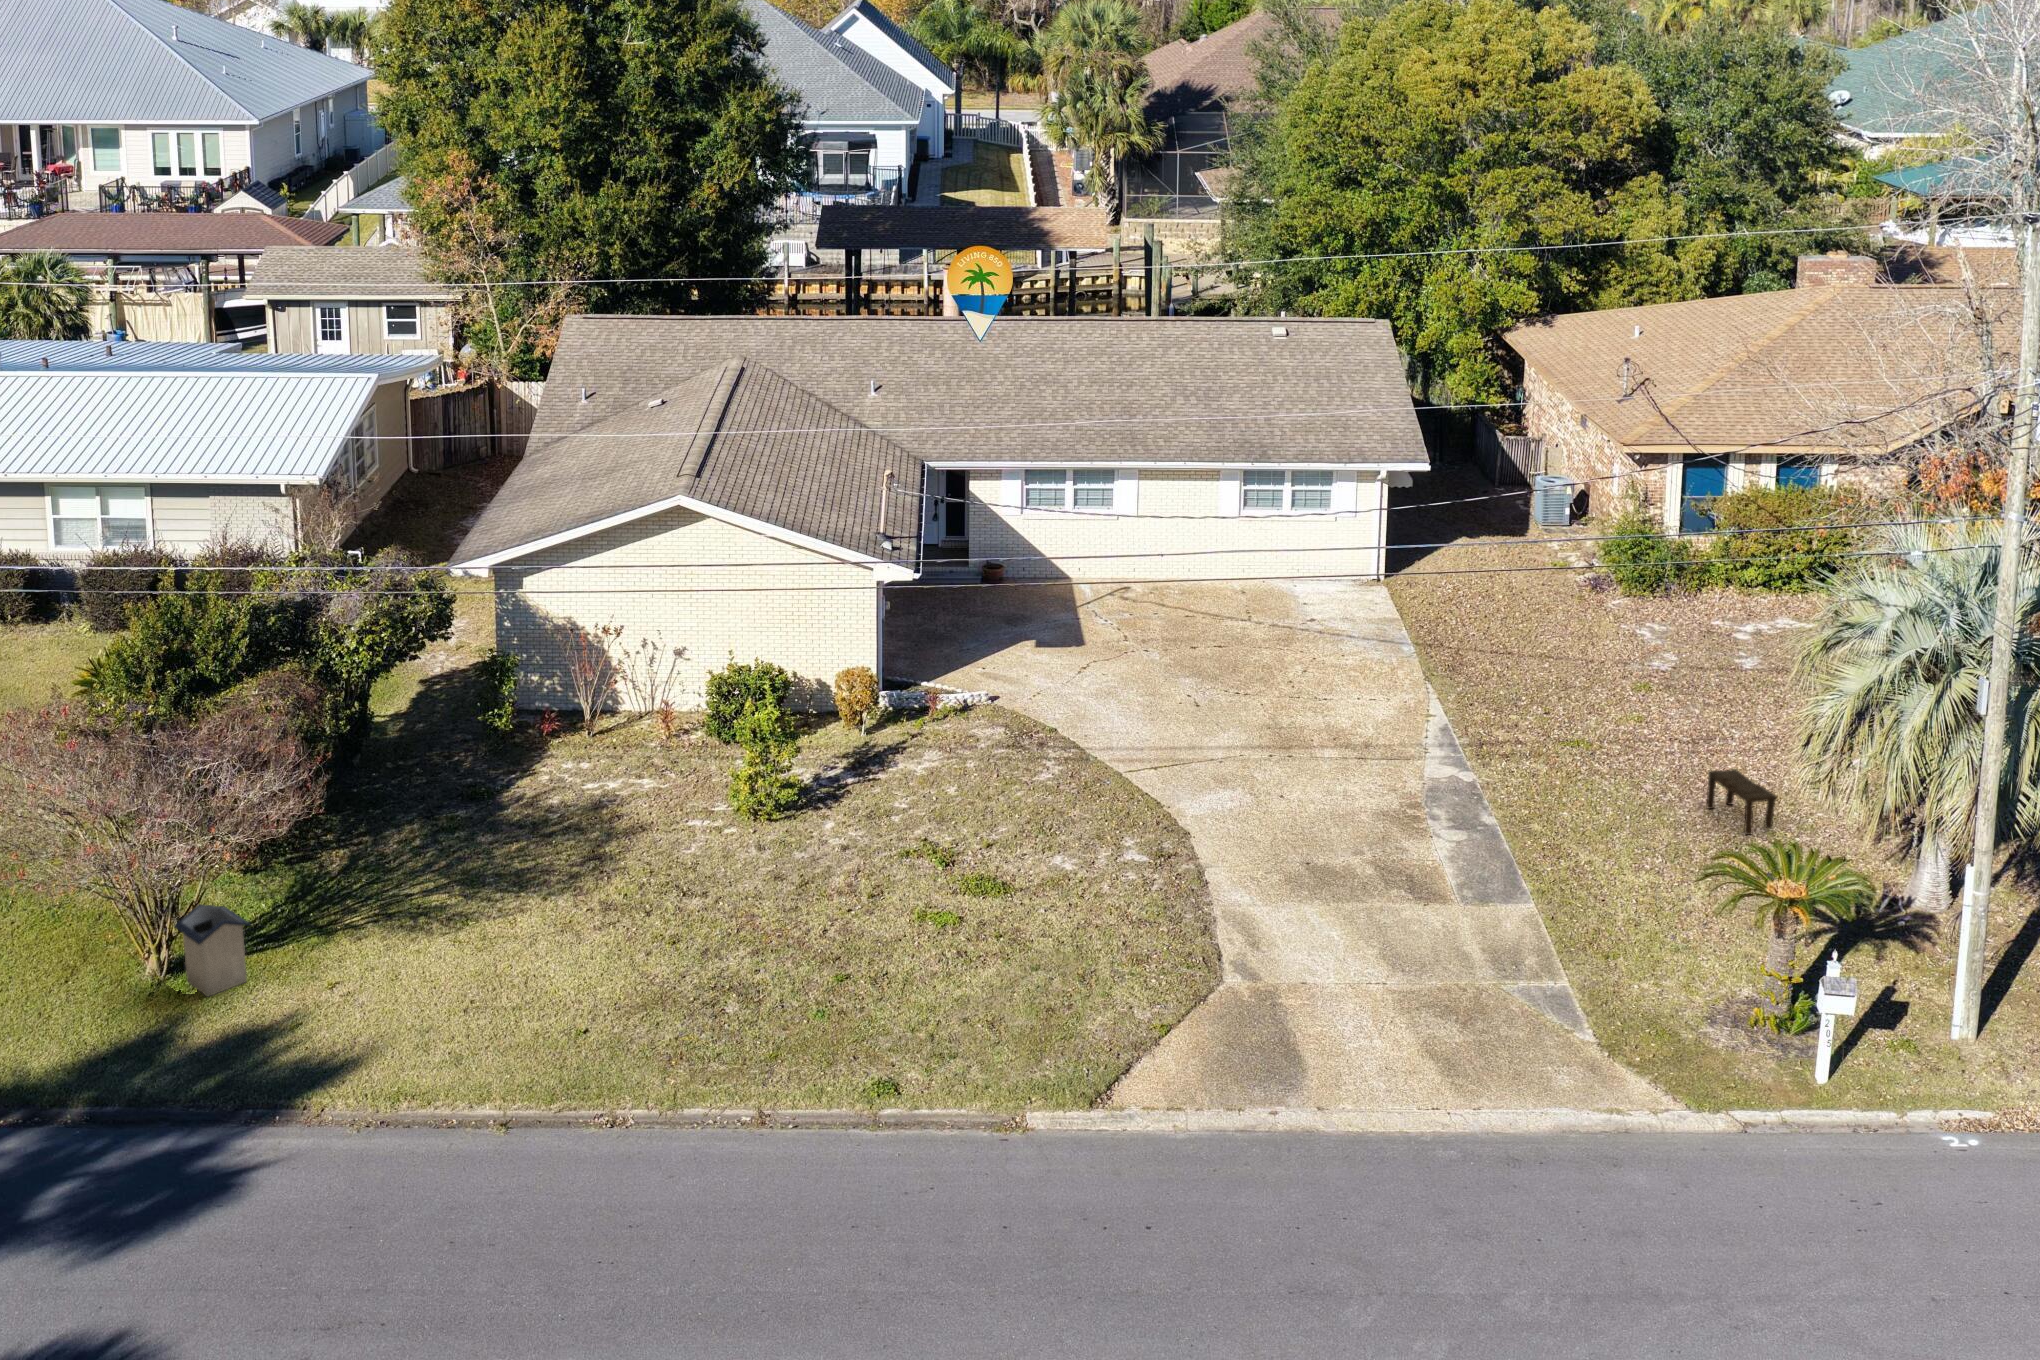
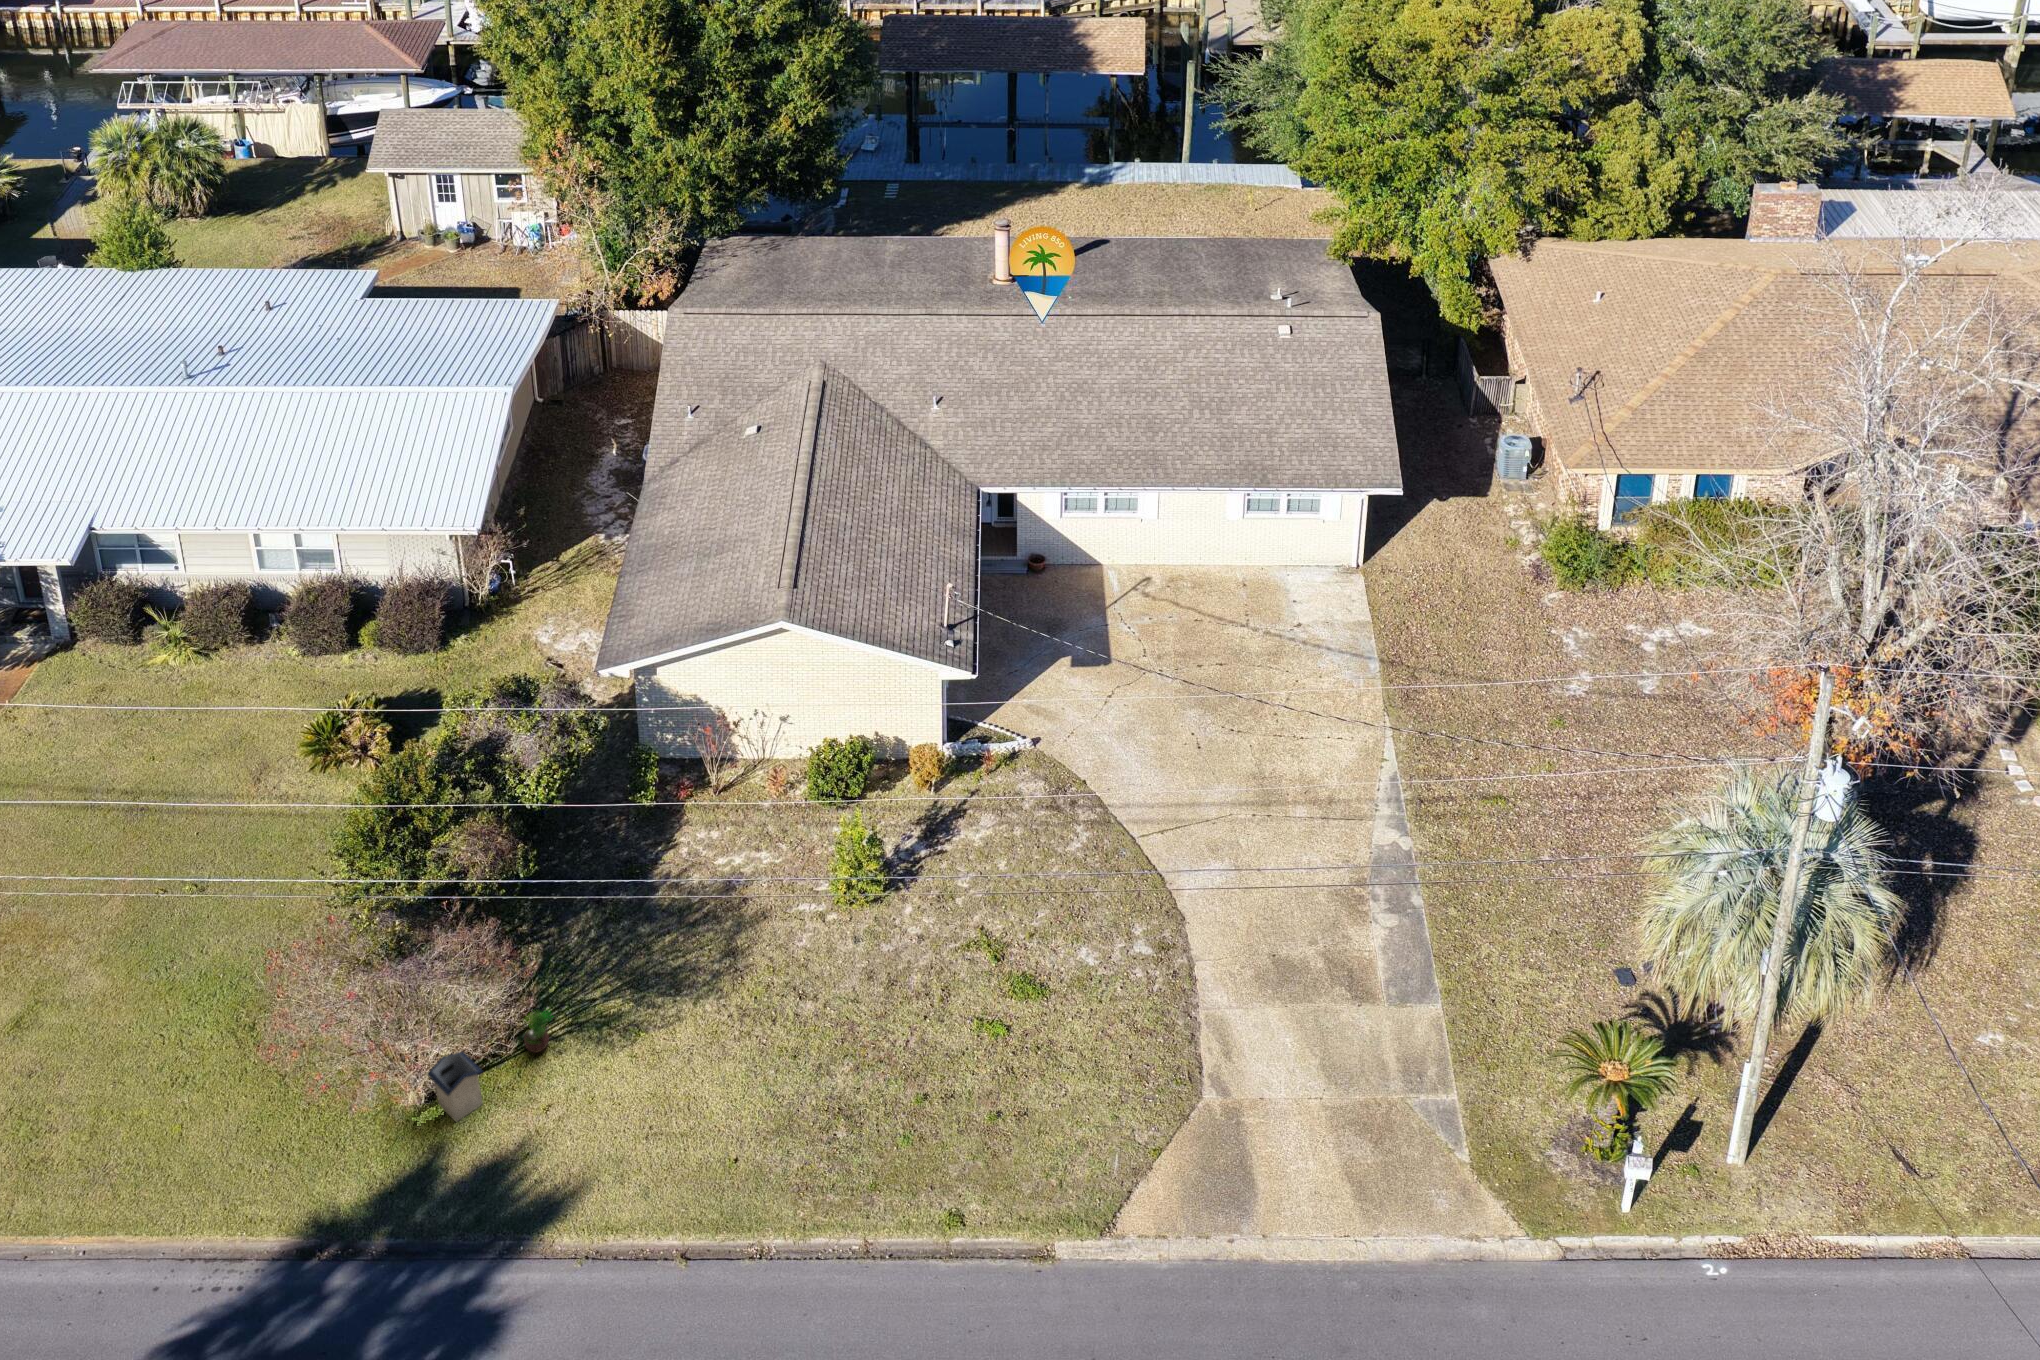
bench: present [1707,769,1777,835] -> none [1586,854,1637,916]
potted tree: none [311,868,354,937] -> present [524,1011,550,1052]

